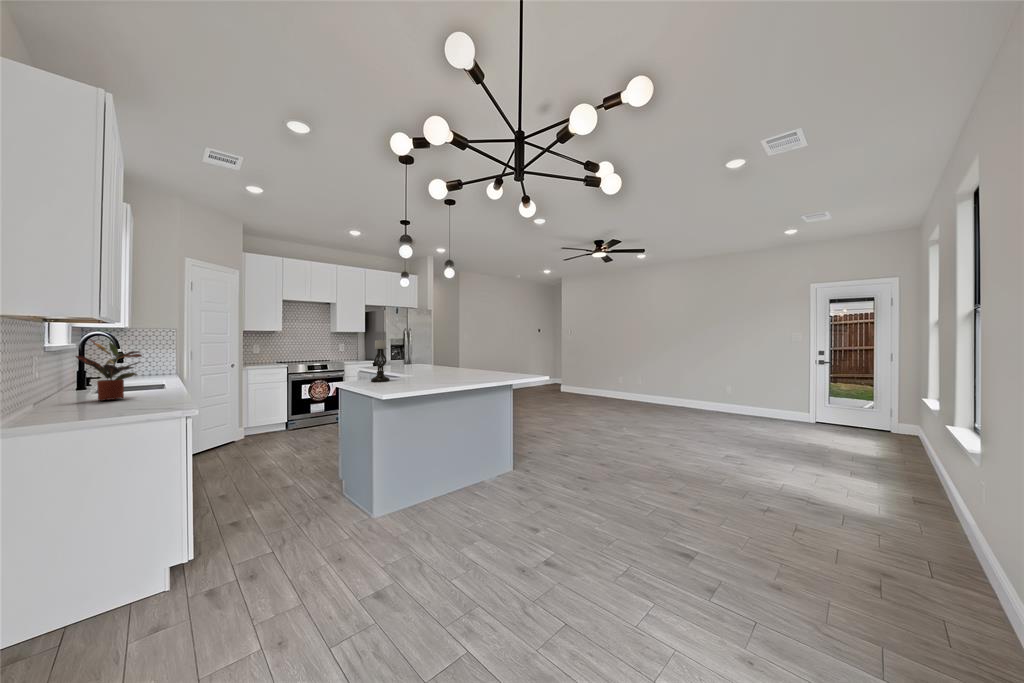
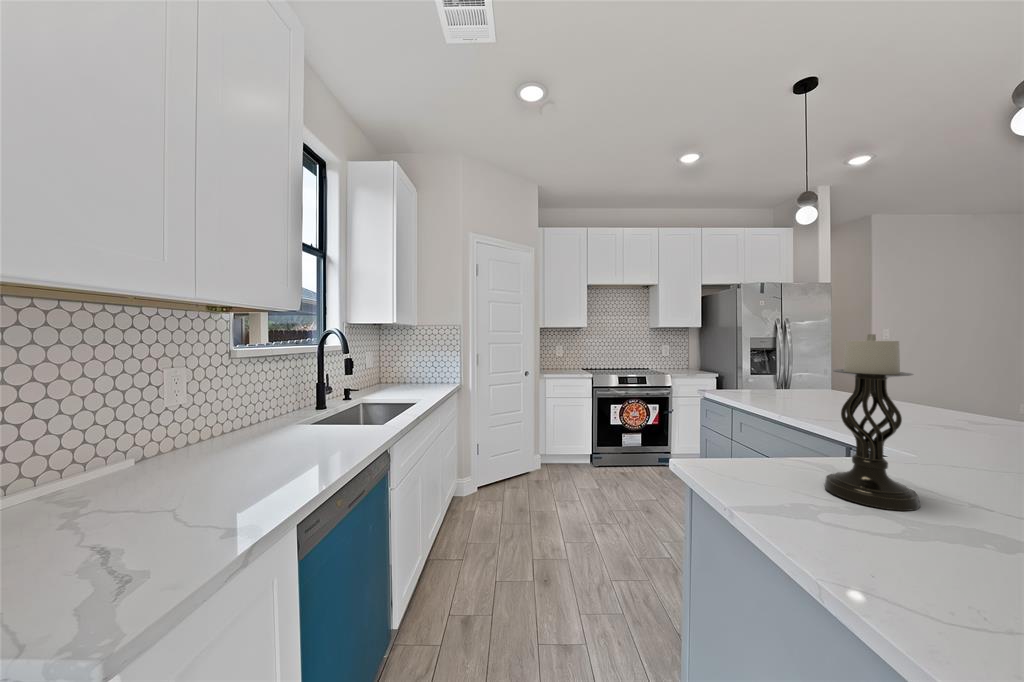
potted plant: present [76,341,142,401] -> none [144,334,280,473]

